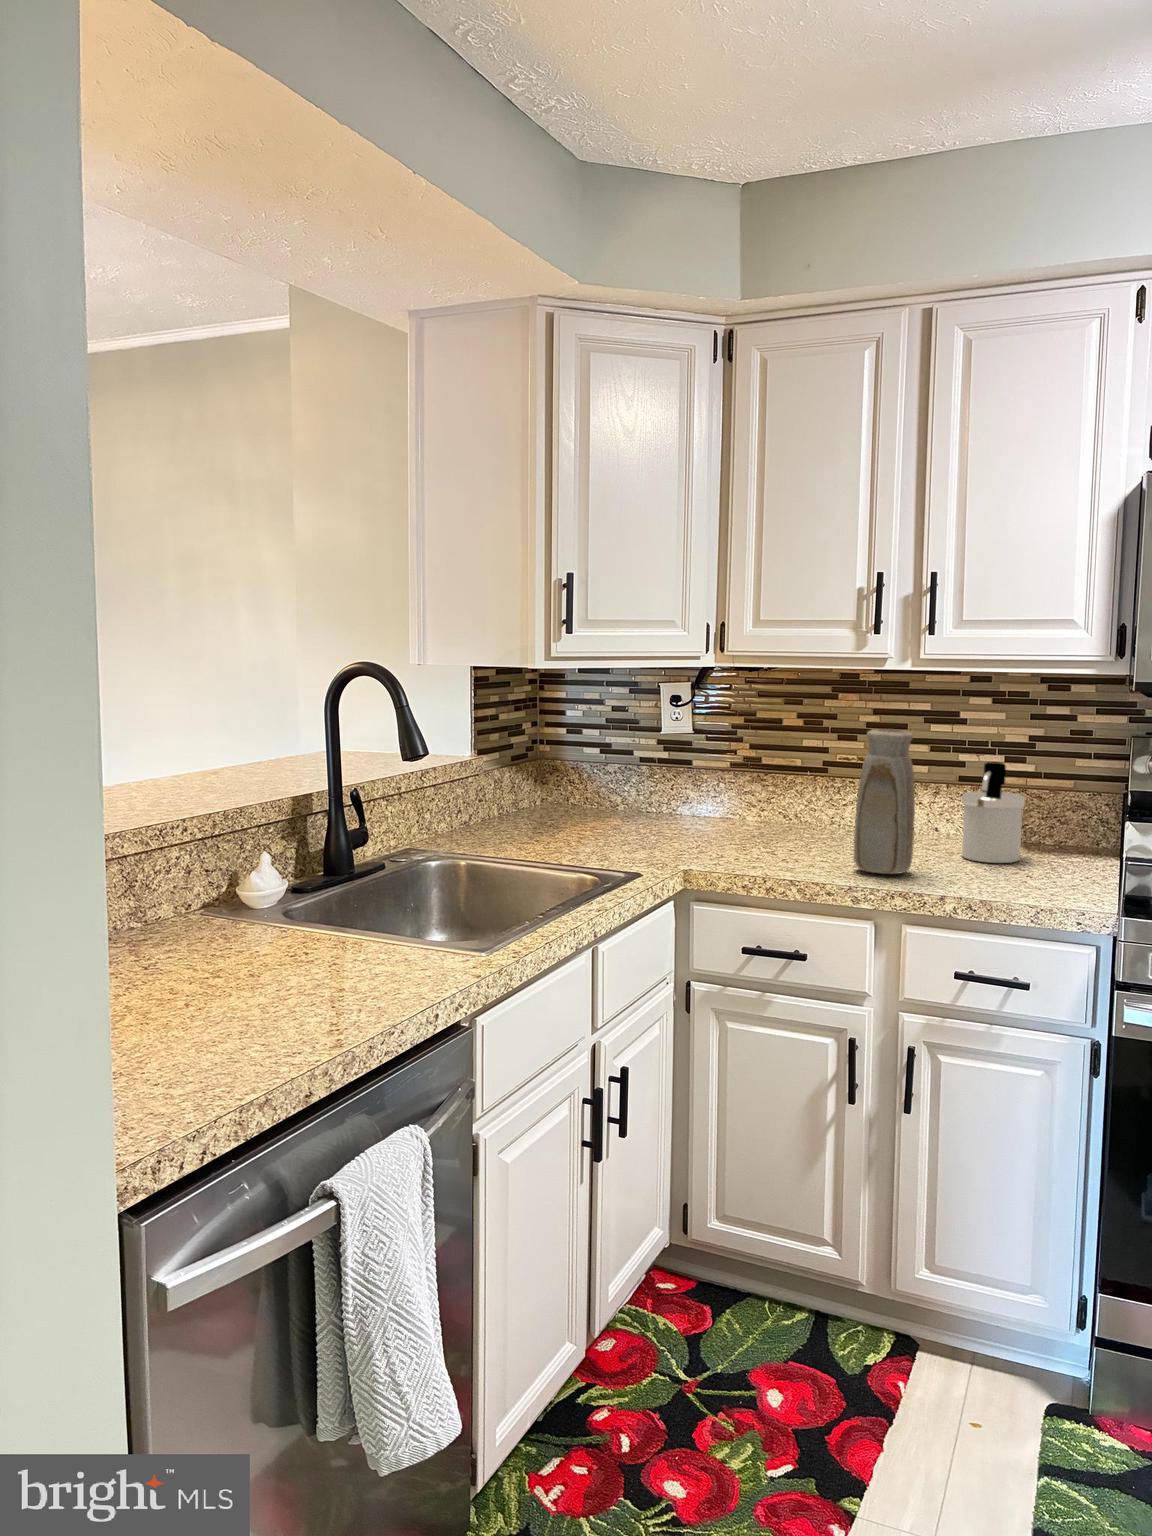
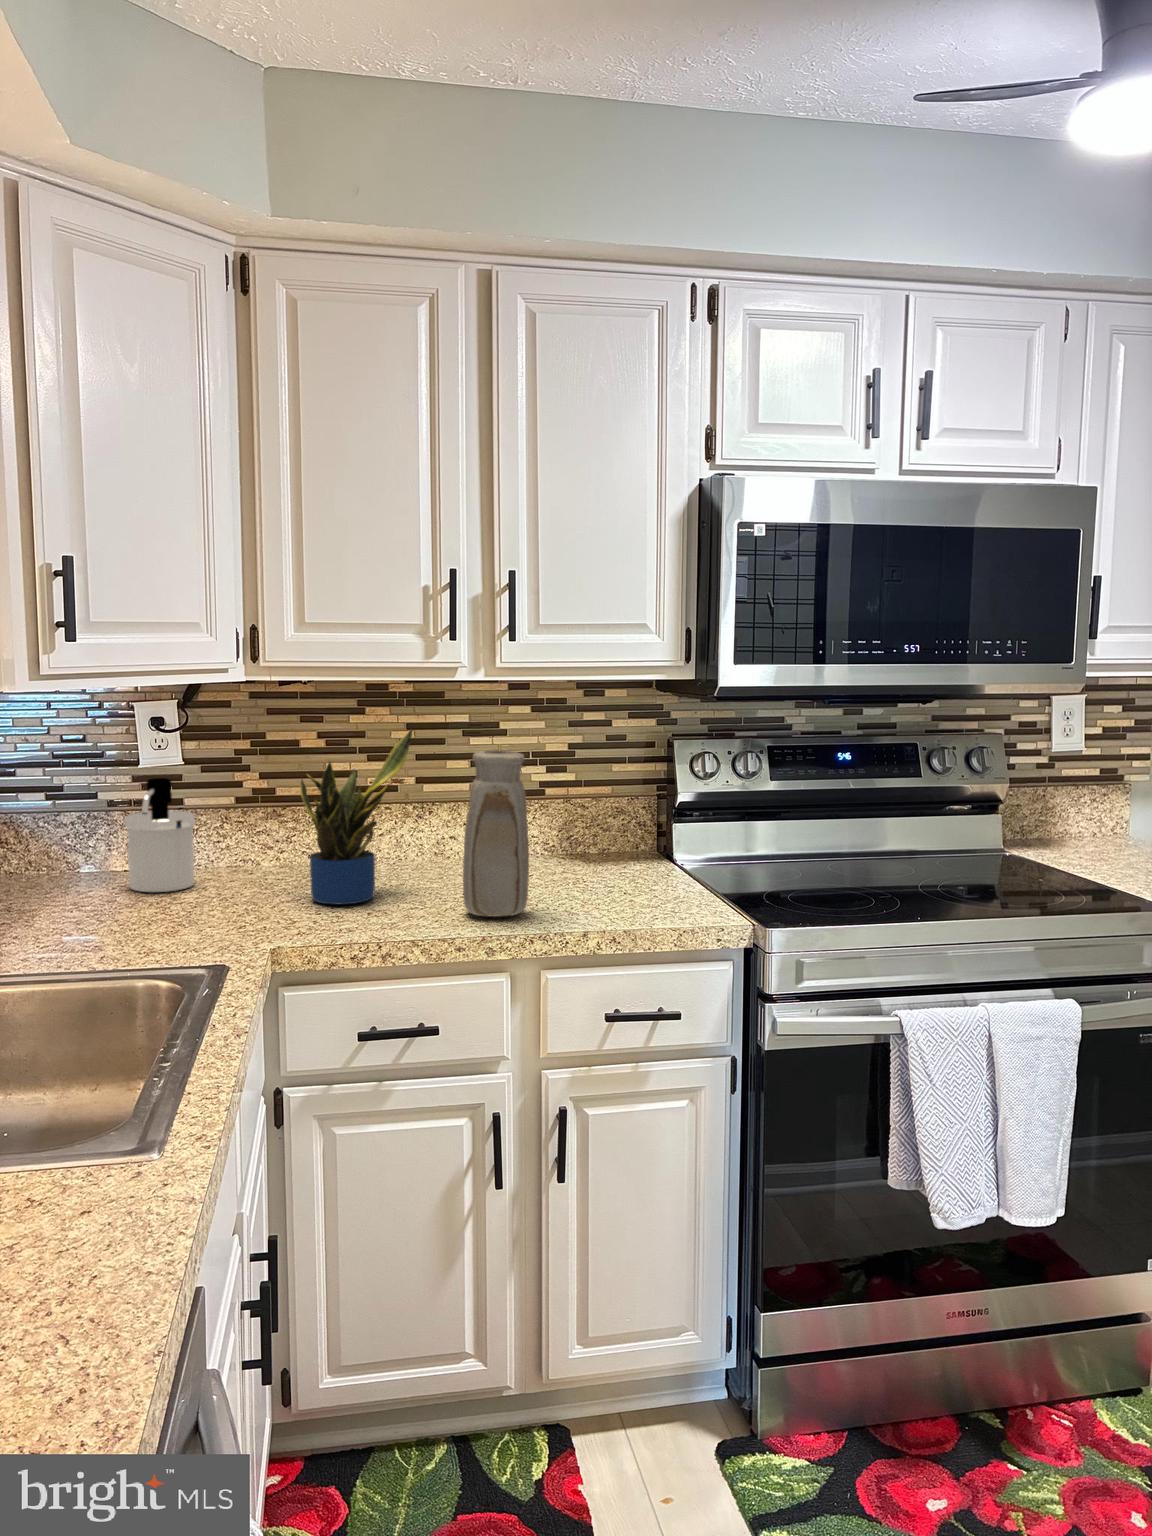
potted plant: none [749,710,844,851] -> present [300,730,413,905]
soap dispenser: present [962,762,1025,863] -> present [125,778,195,892]

